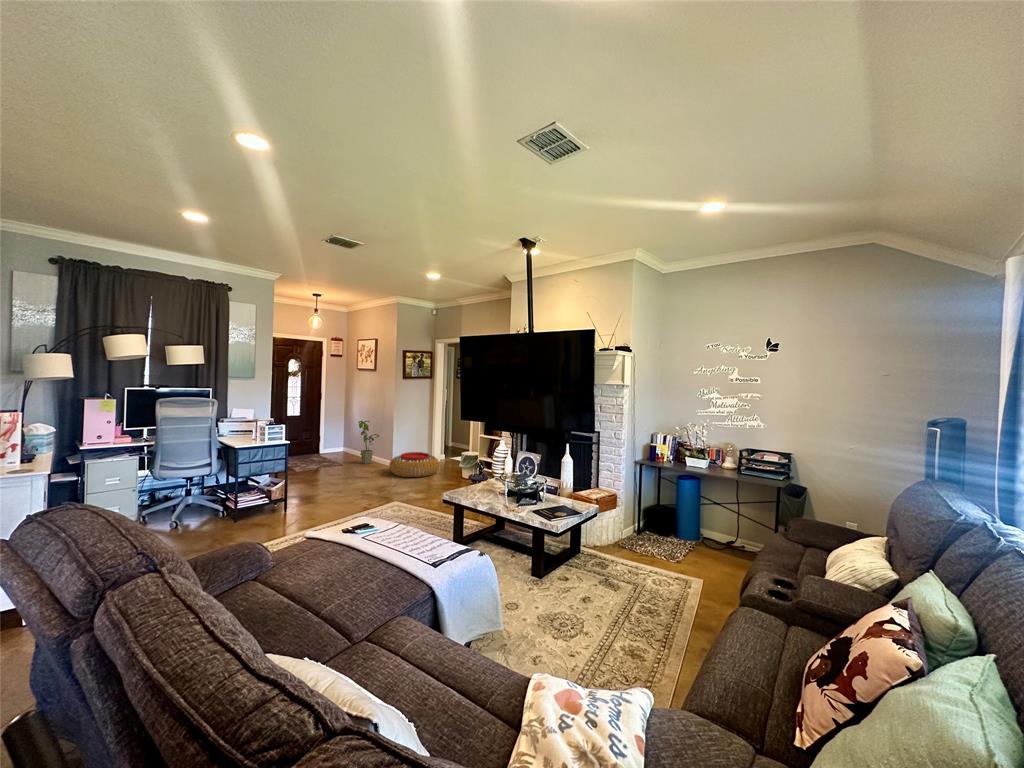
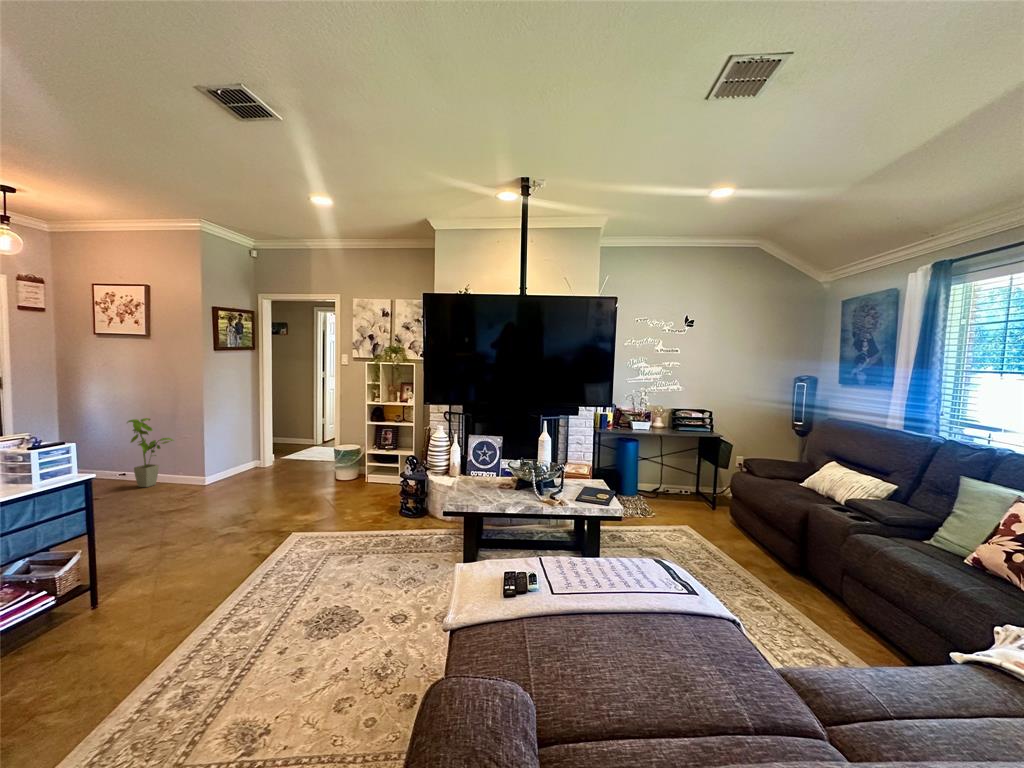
pouf: present [389,452,439,477] -> none [214,455,297,495]

